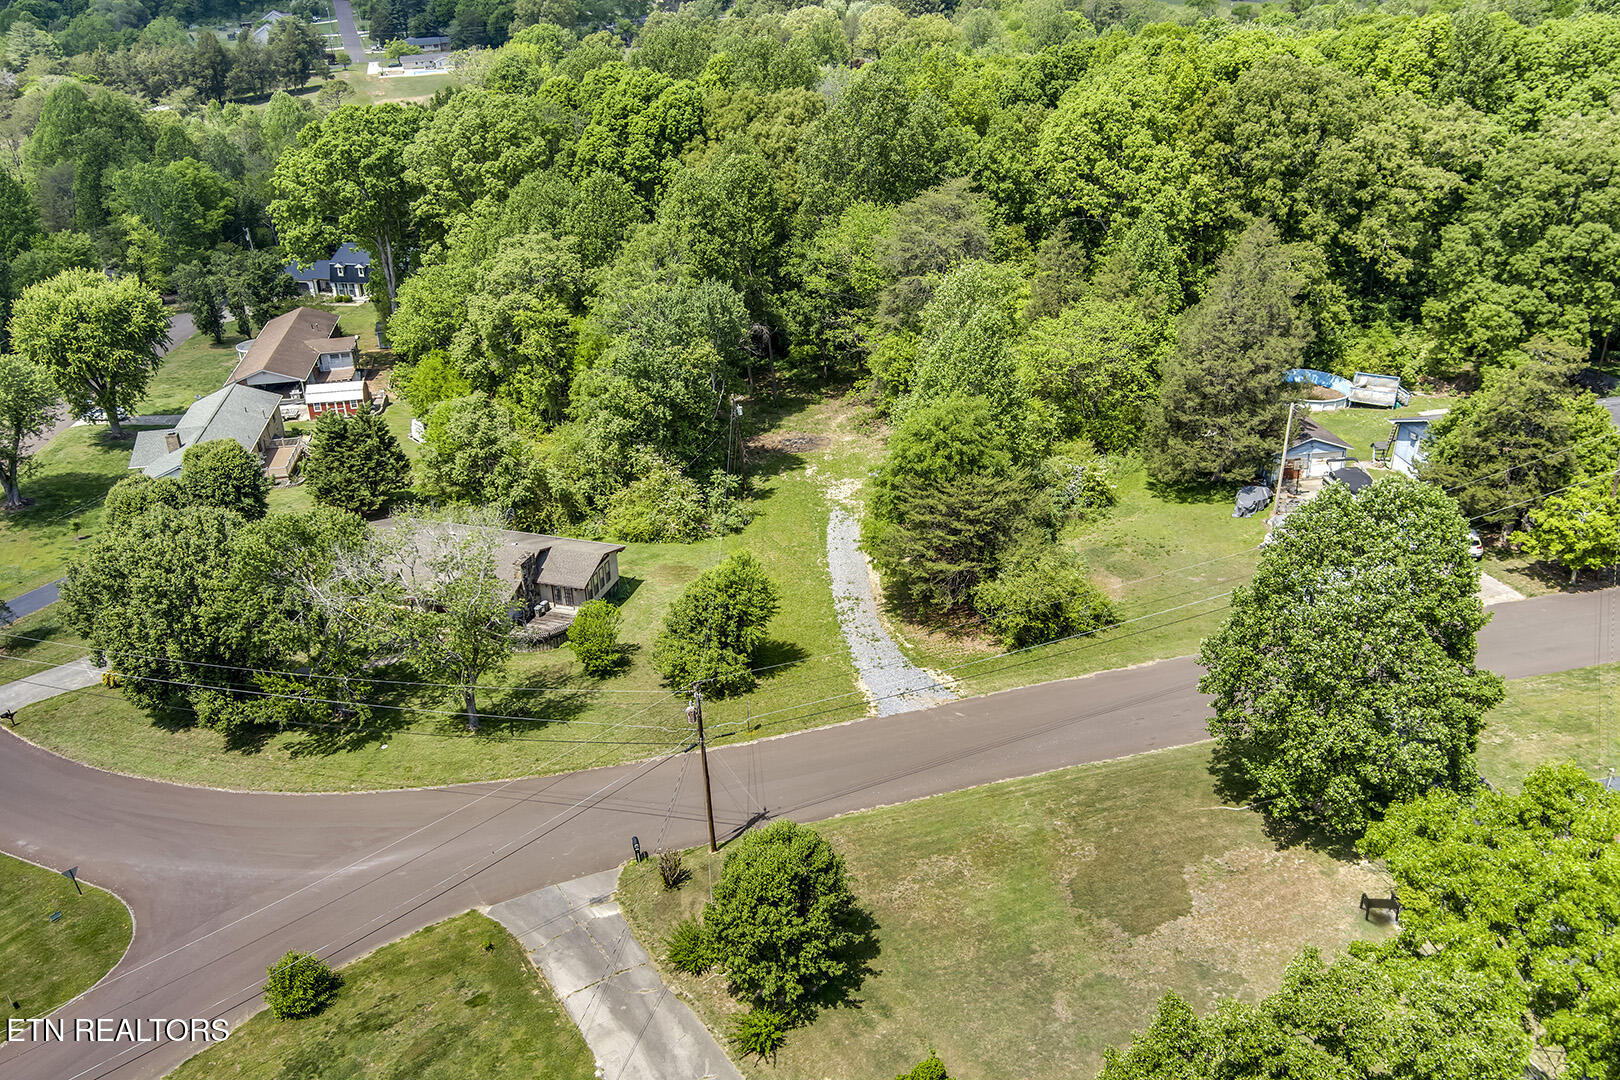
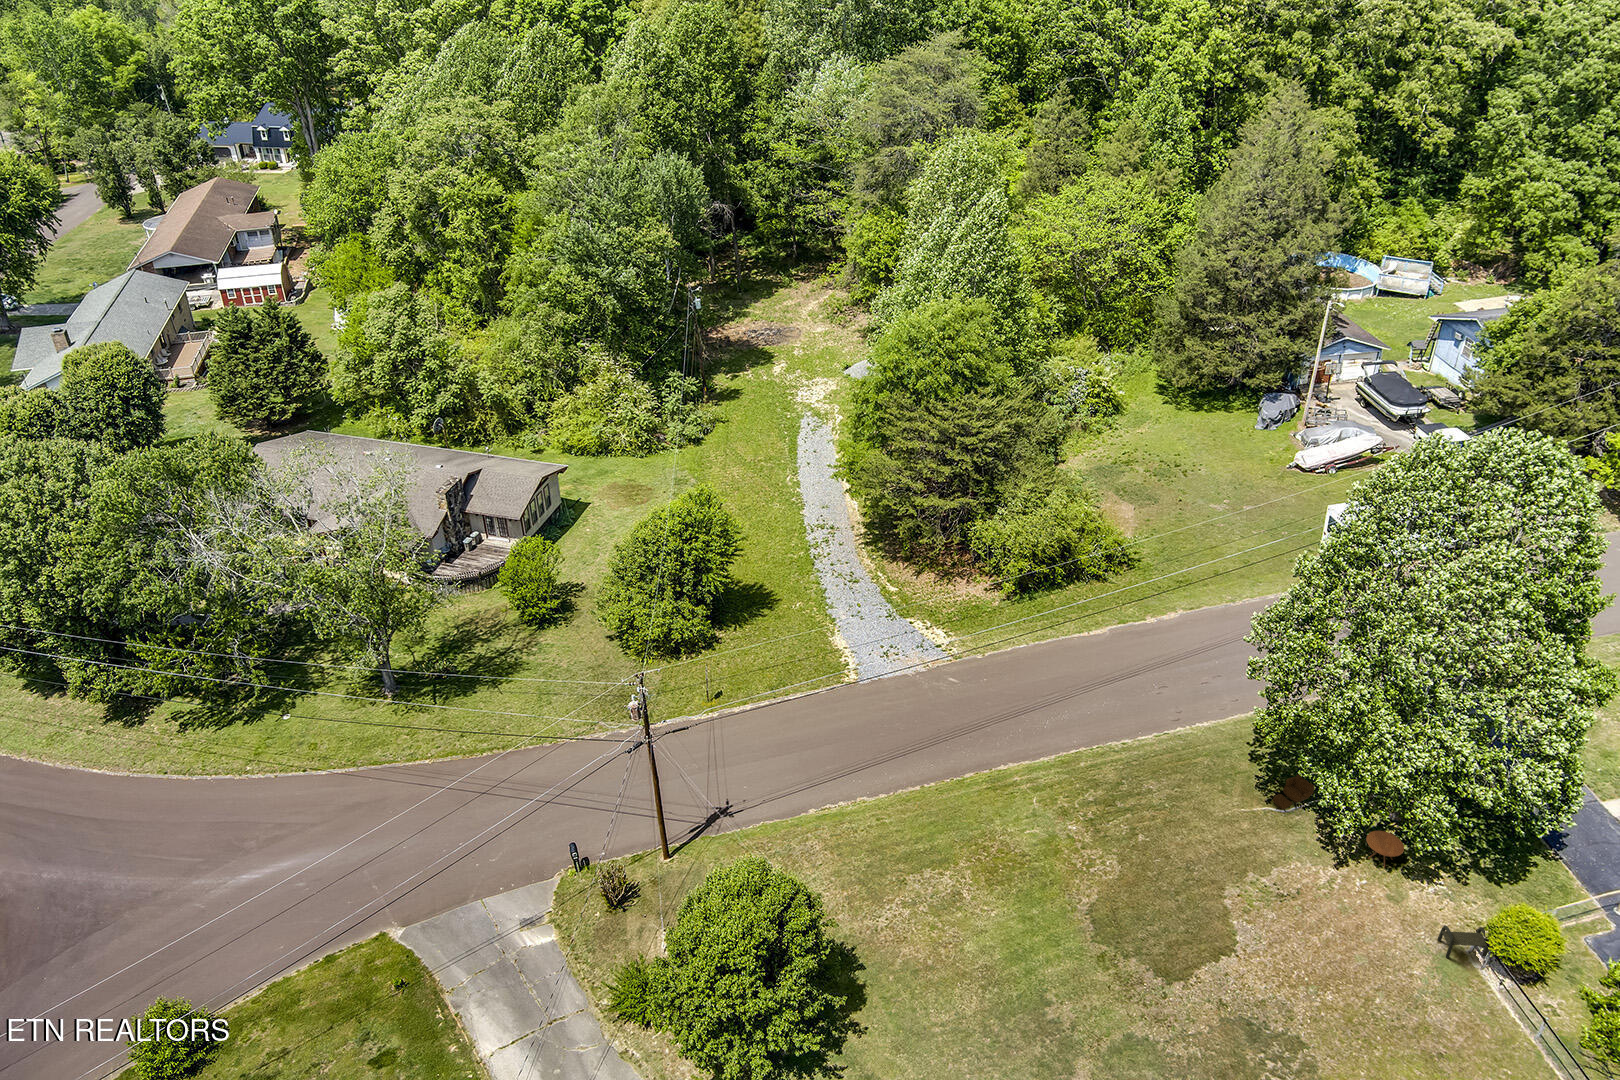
lounge chair: none [1229,778,1264,815] -> present [1273,774,1314,812]
round table: none [1304,825,1335,856] -> present [1366,831,1404,868]

